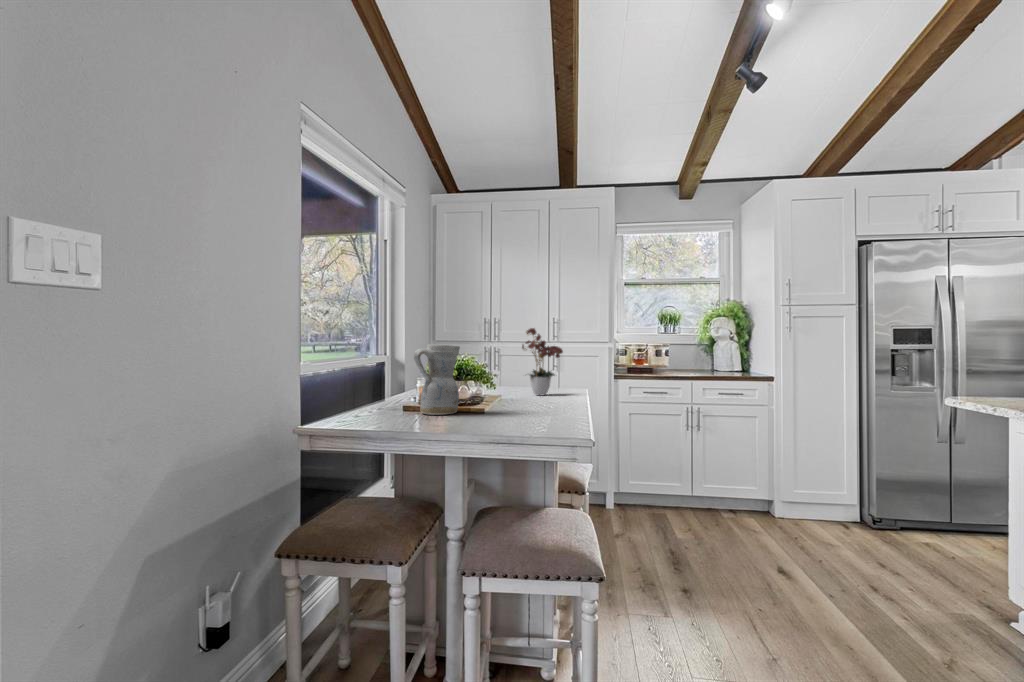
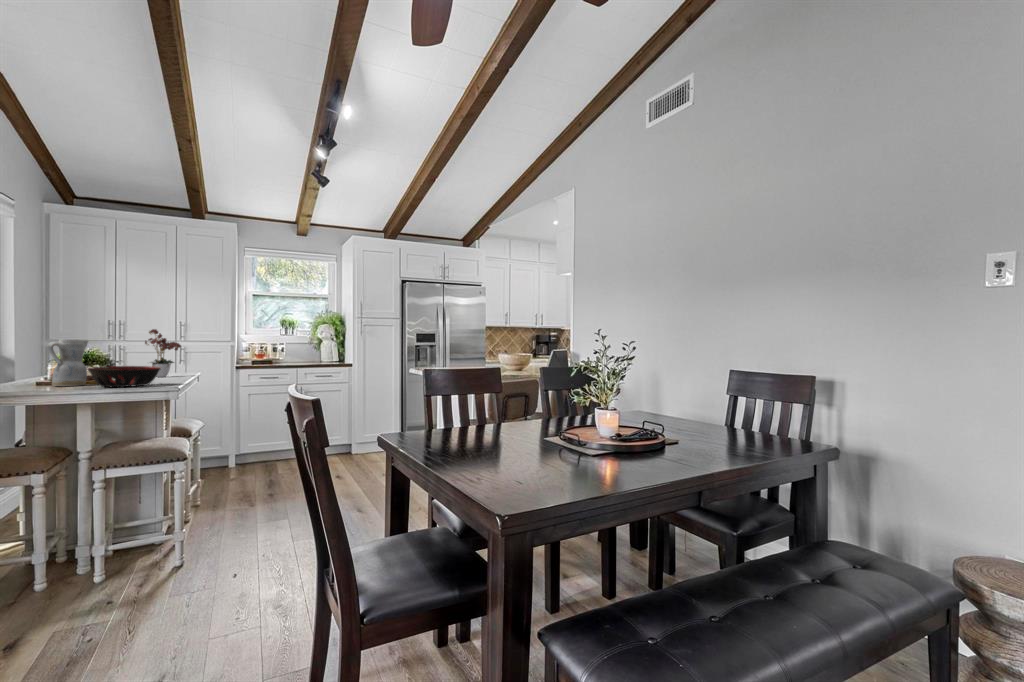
decorative bowl: none [456,388,557,429] -> present [87,366,161,387]

